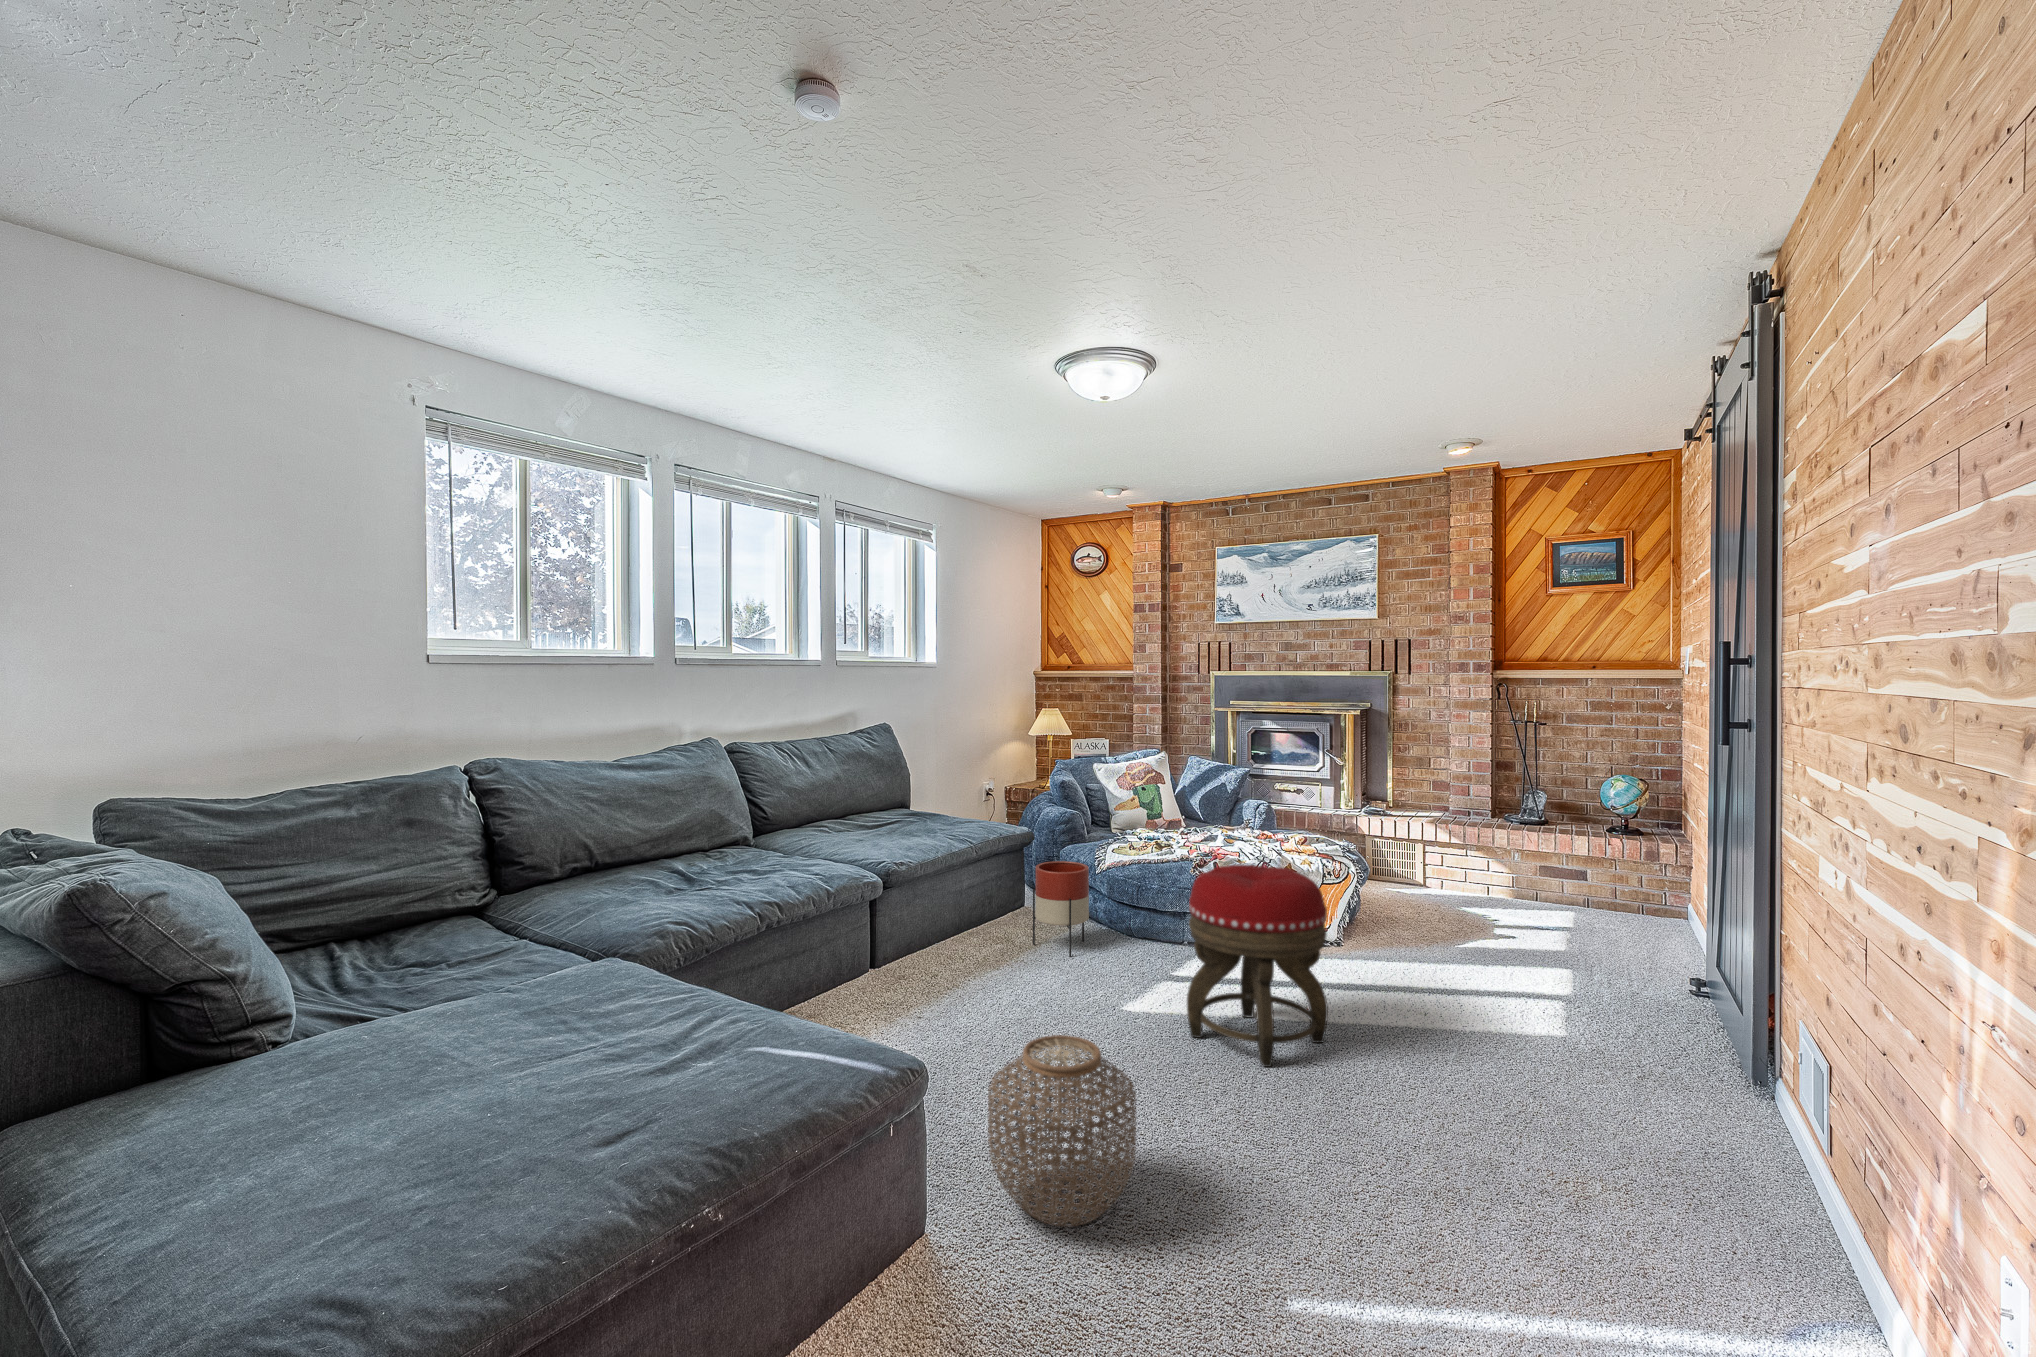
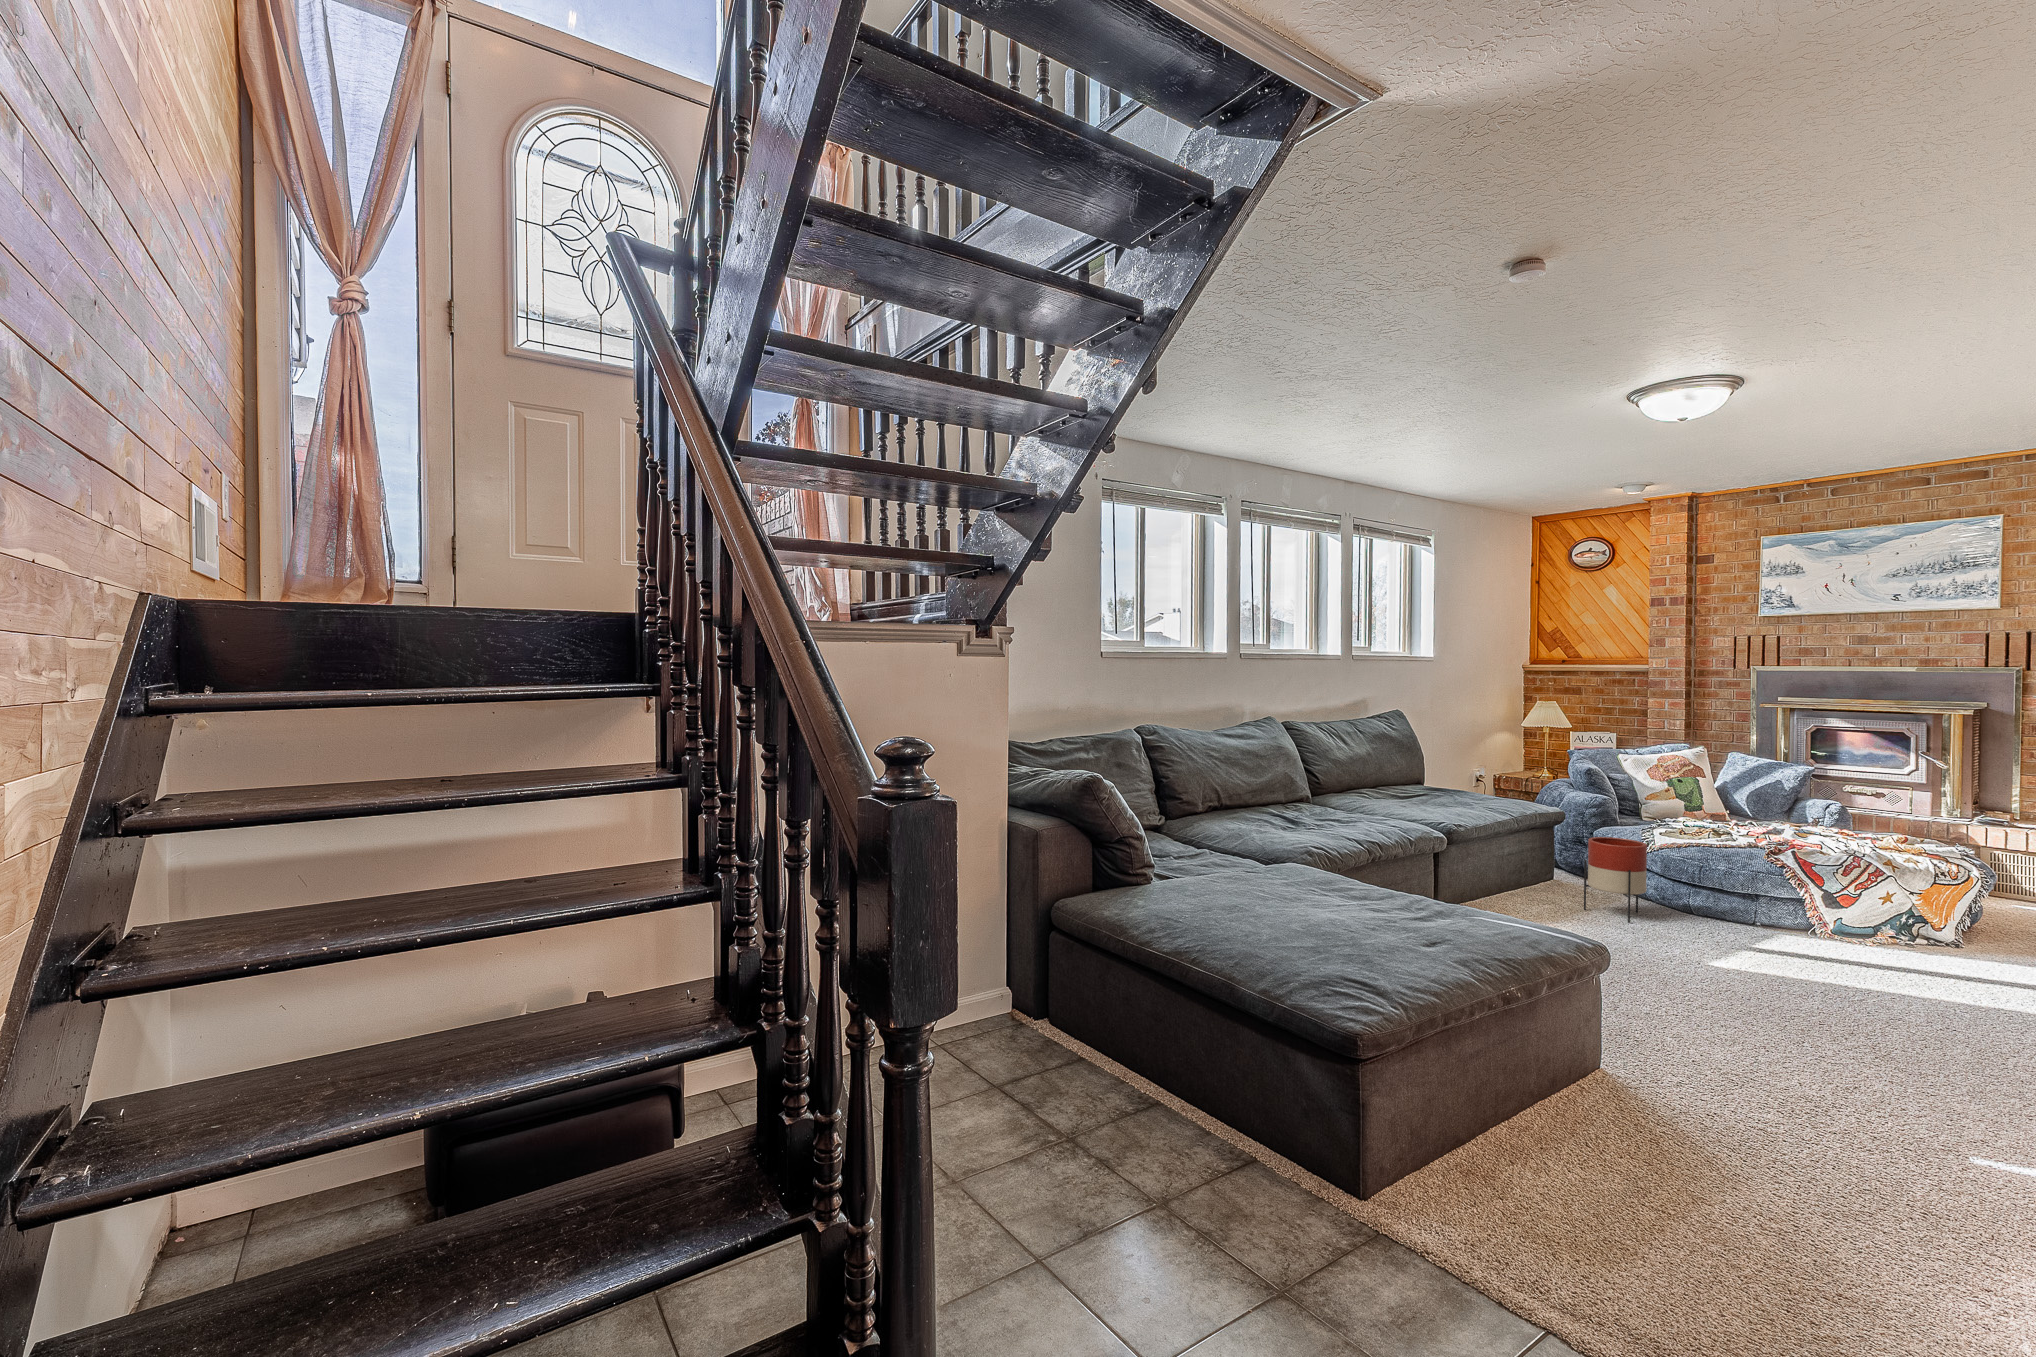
footstool: present [1187,865,1328,1067] -> none [1787,845,1964,1027]
woven basket: present [988,1035,1136,1226] -> none [1637,948,1785,1090]

